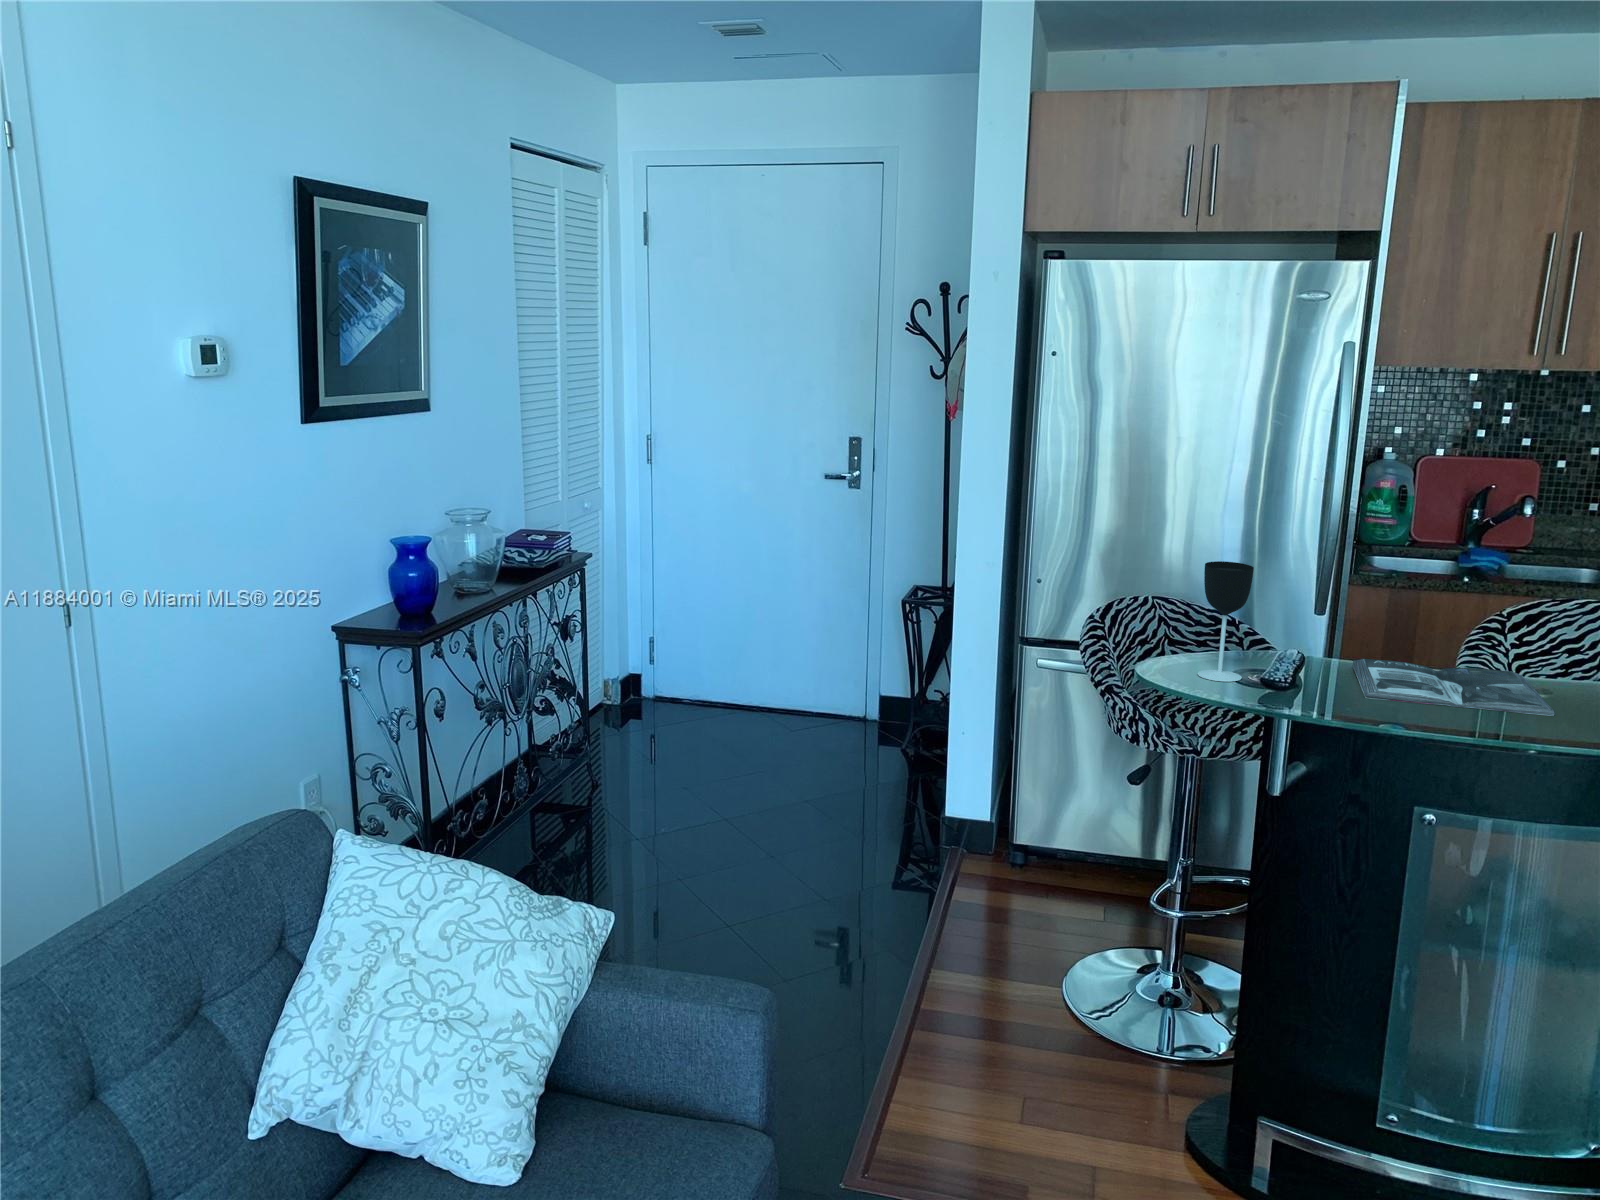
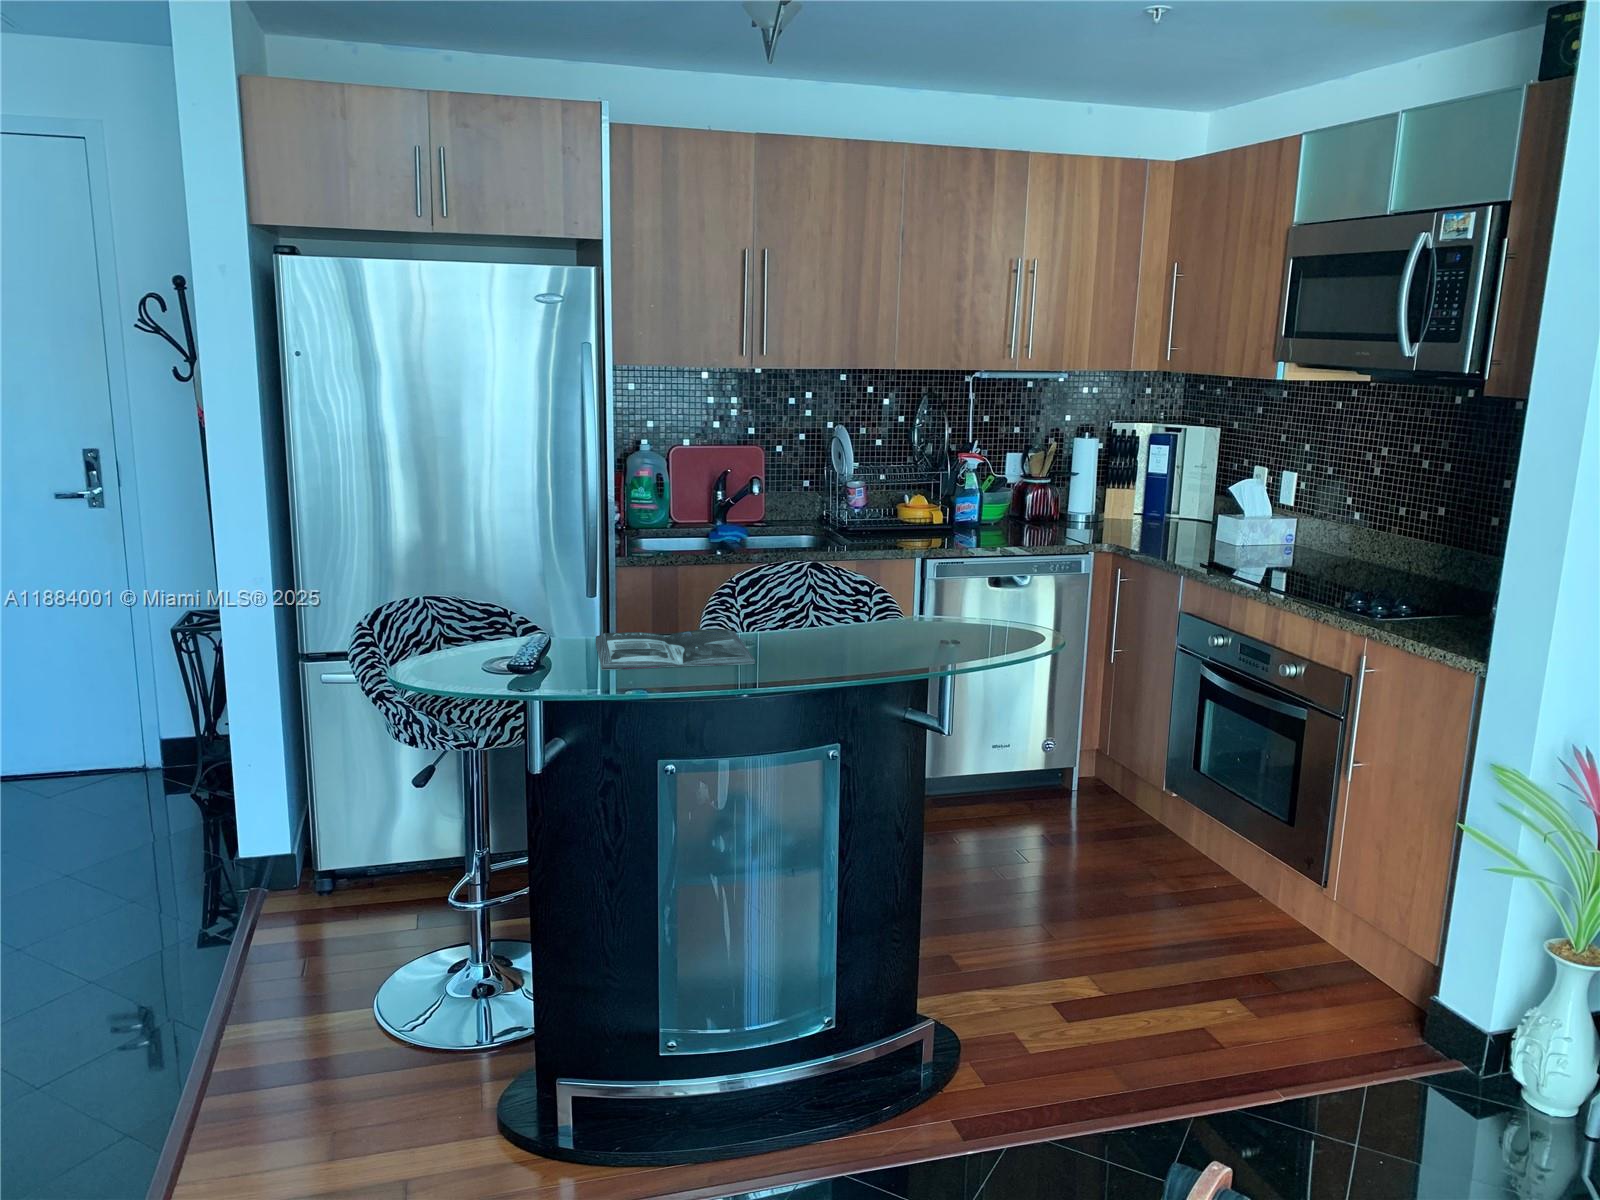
wine glass: present [1198,561,1254,682] -> none [439,553,490,673]

